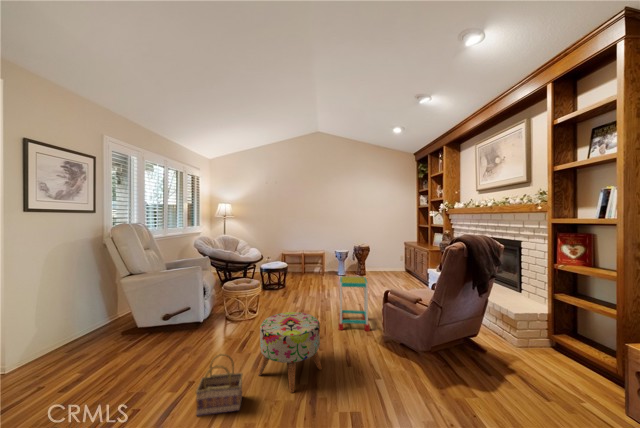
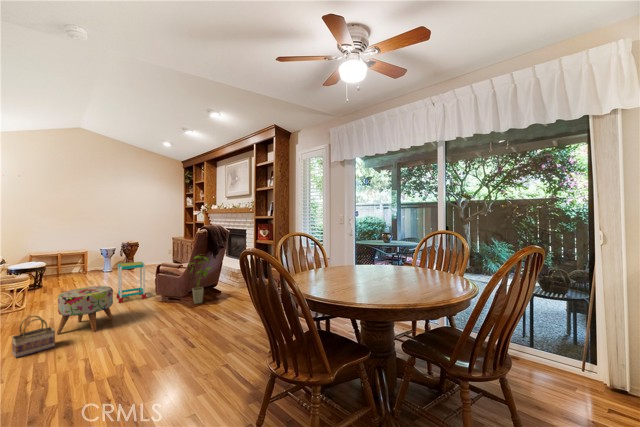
house plant: none [426,289,476,379] -> present [189,255,212,304]

